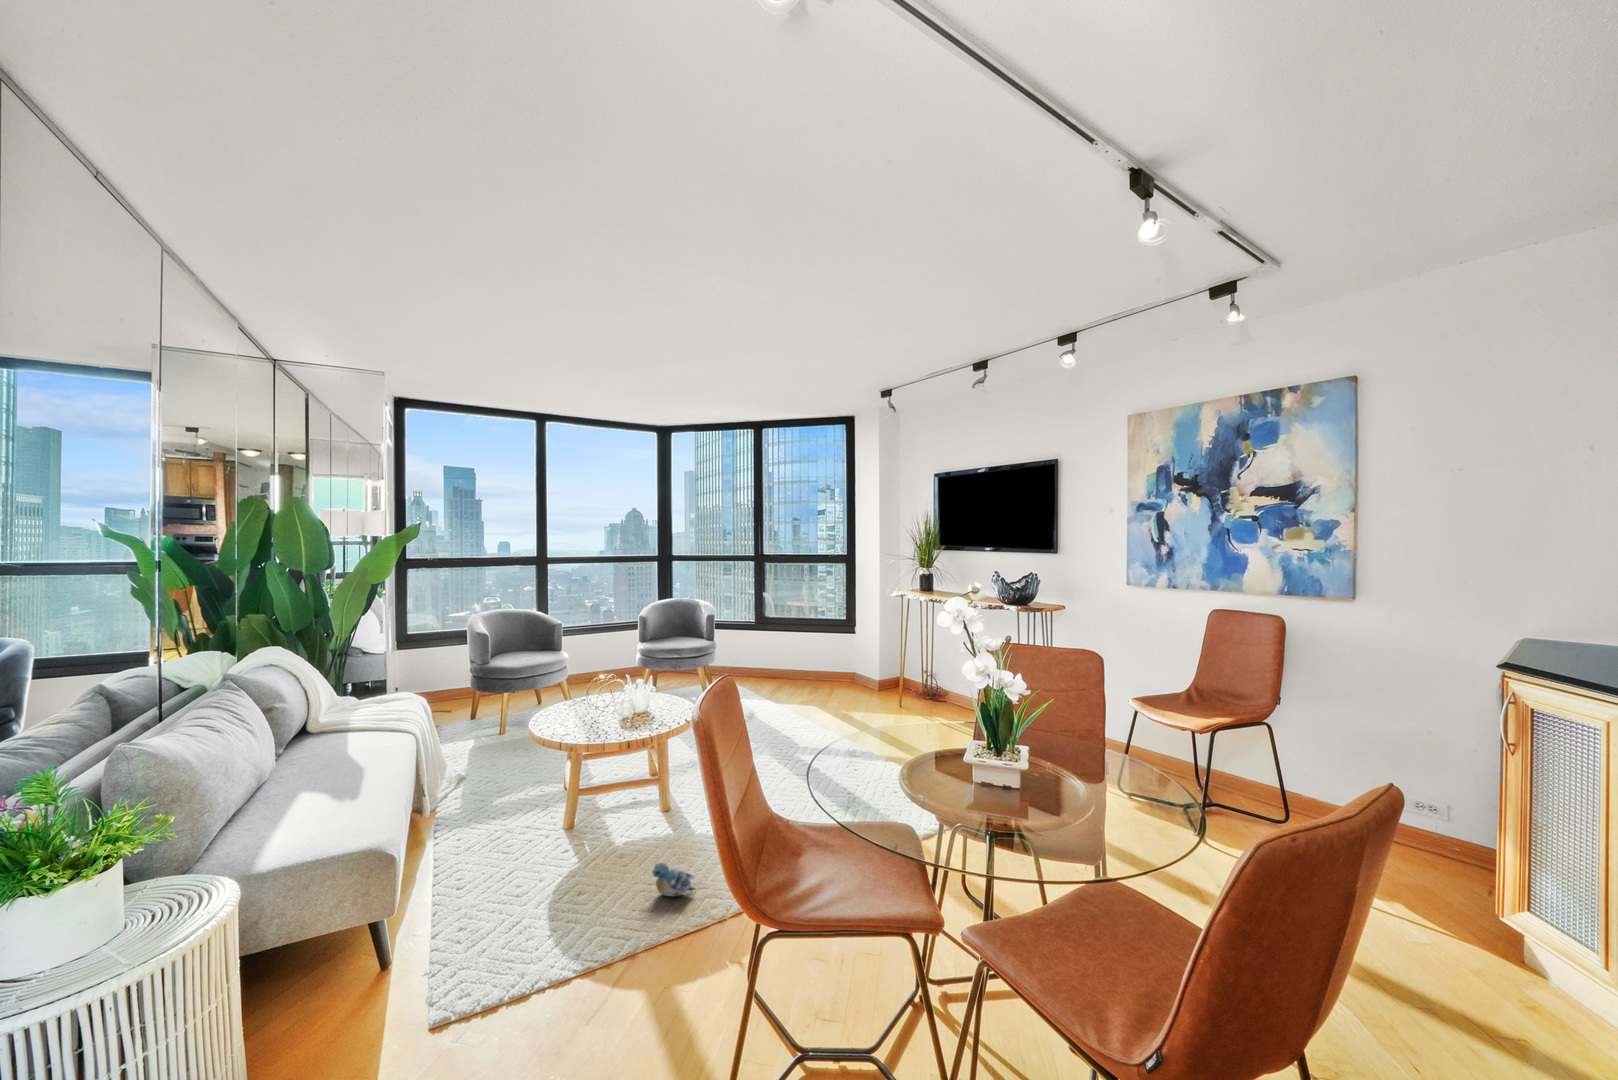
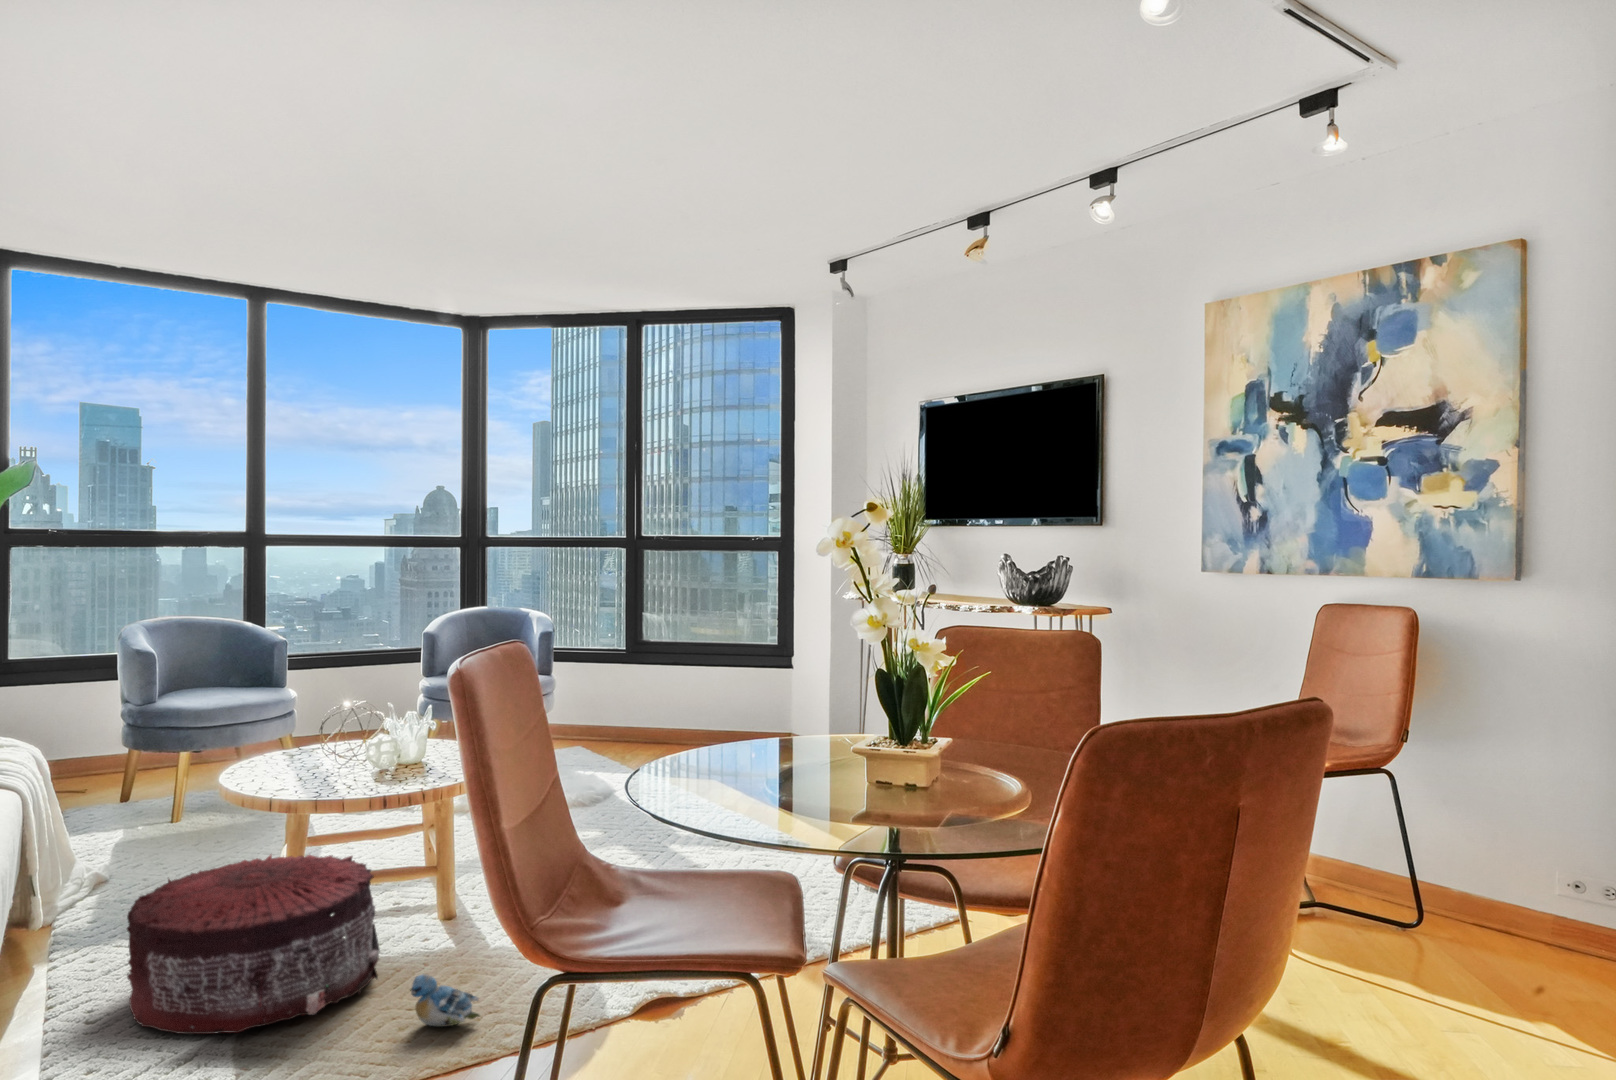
pouf: none [480,774,631,901] -> present [127,855,380,1034]

